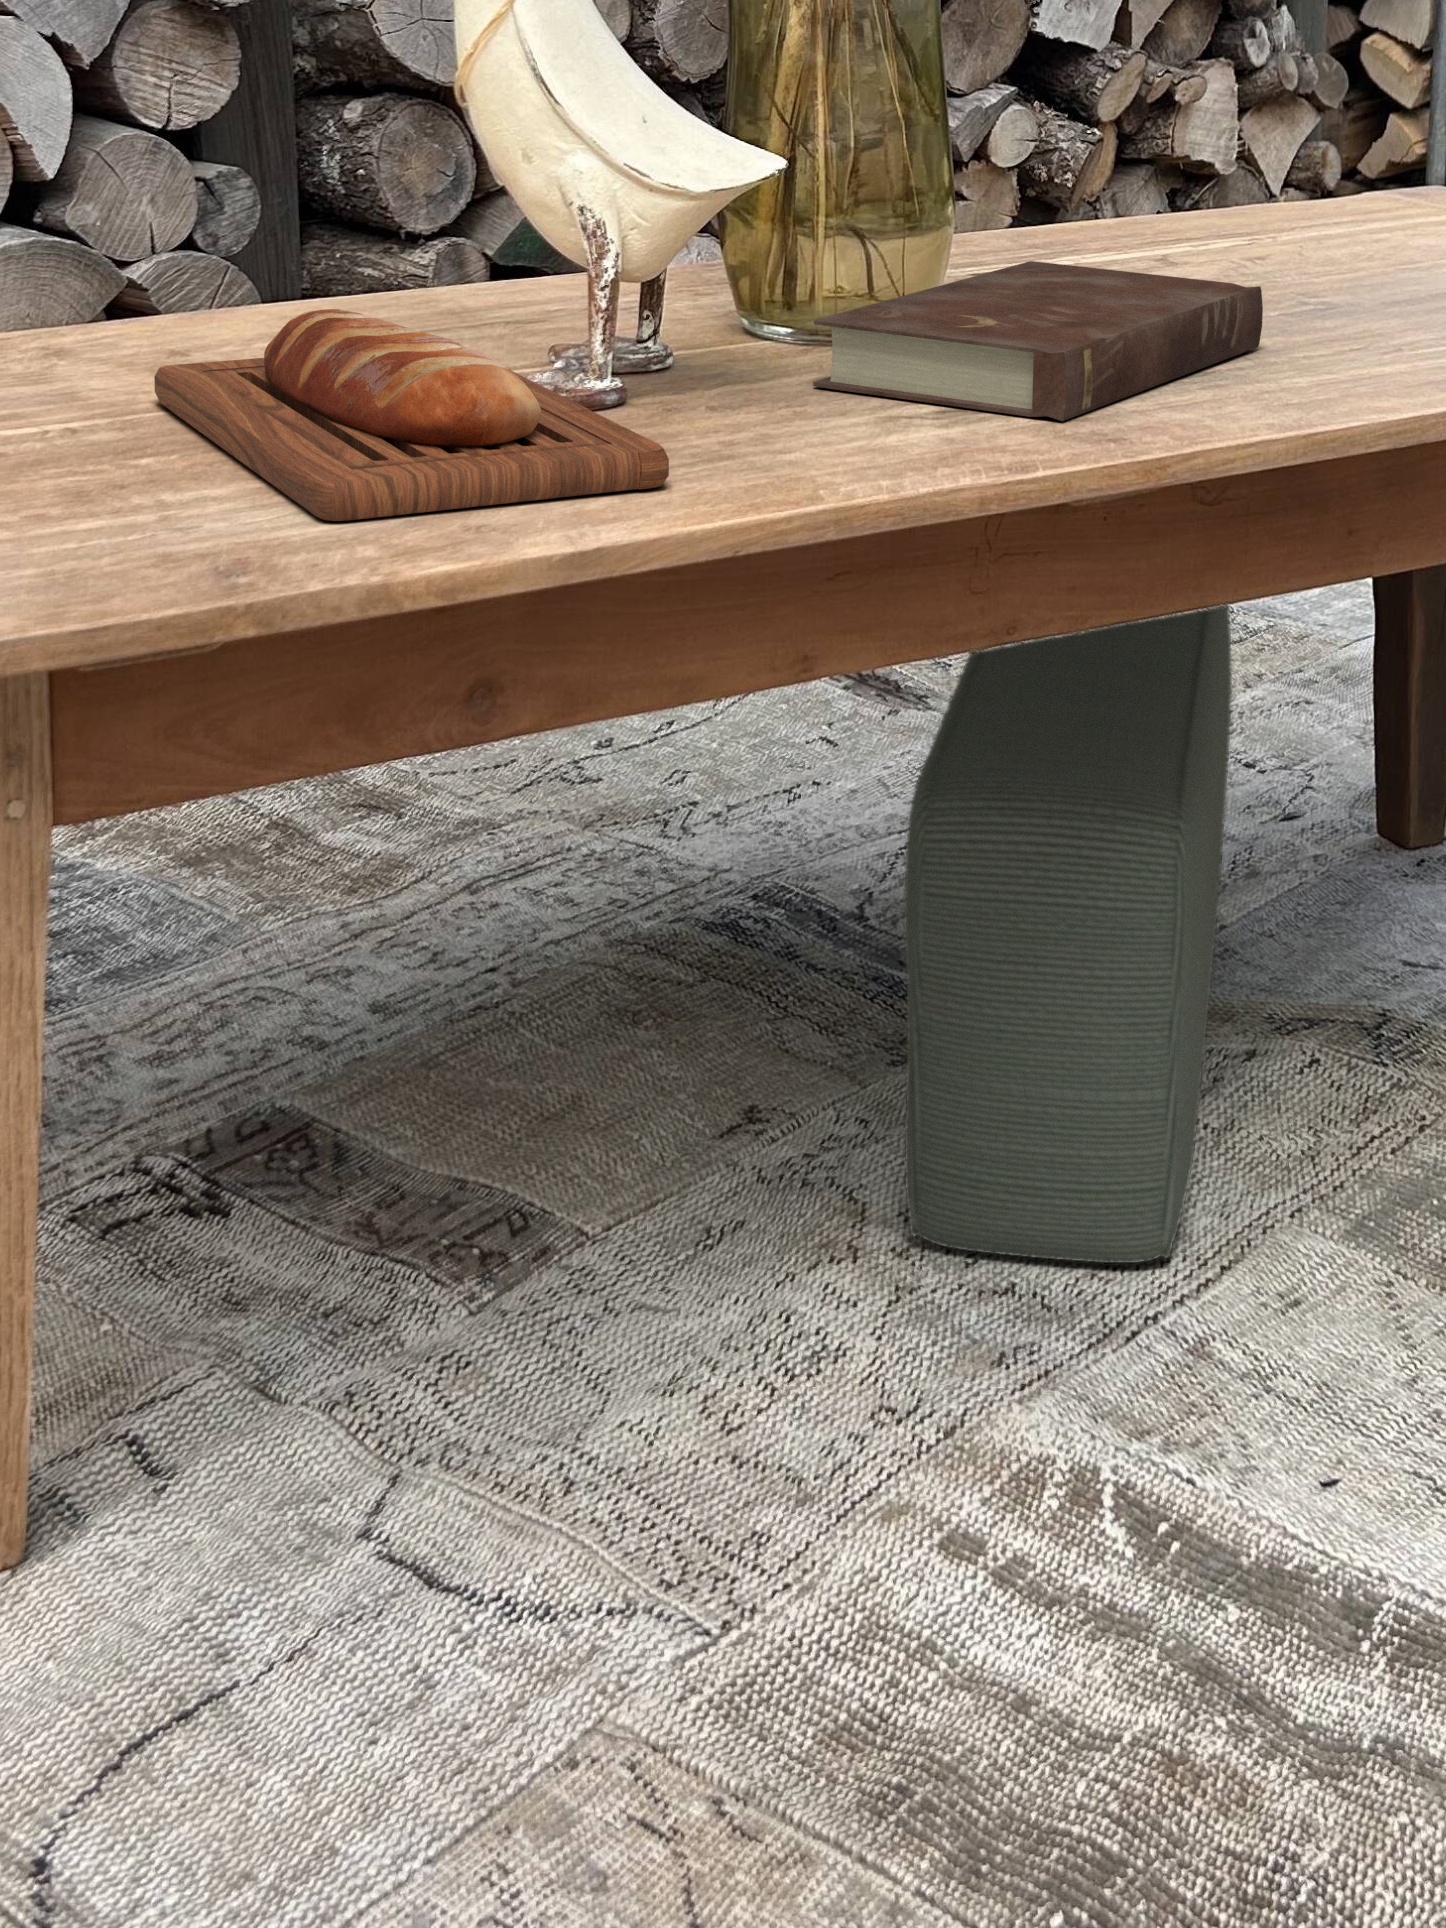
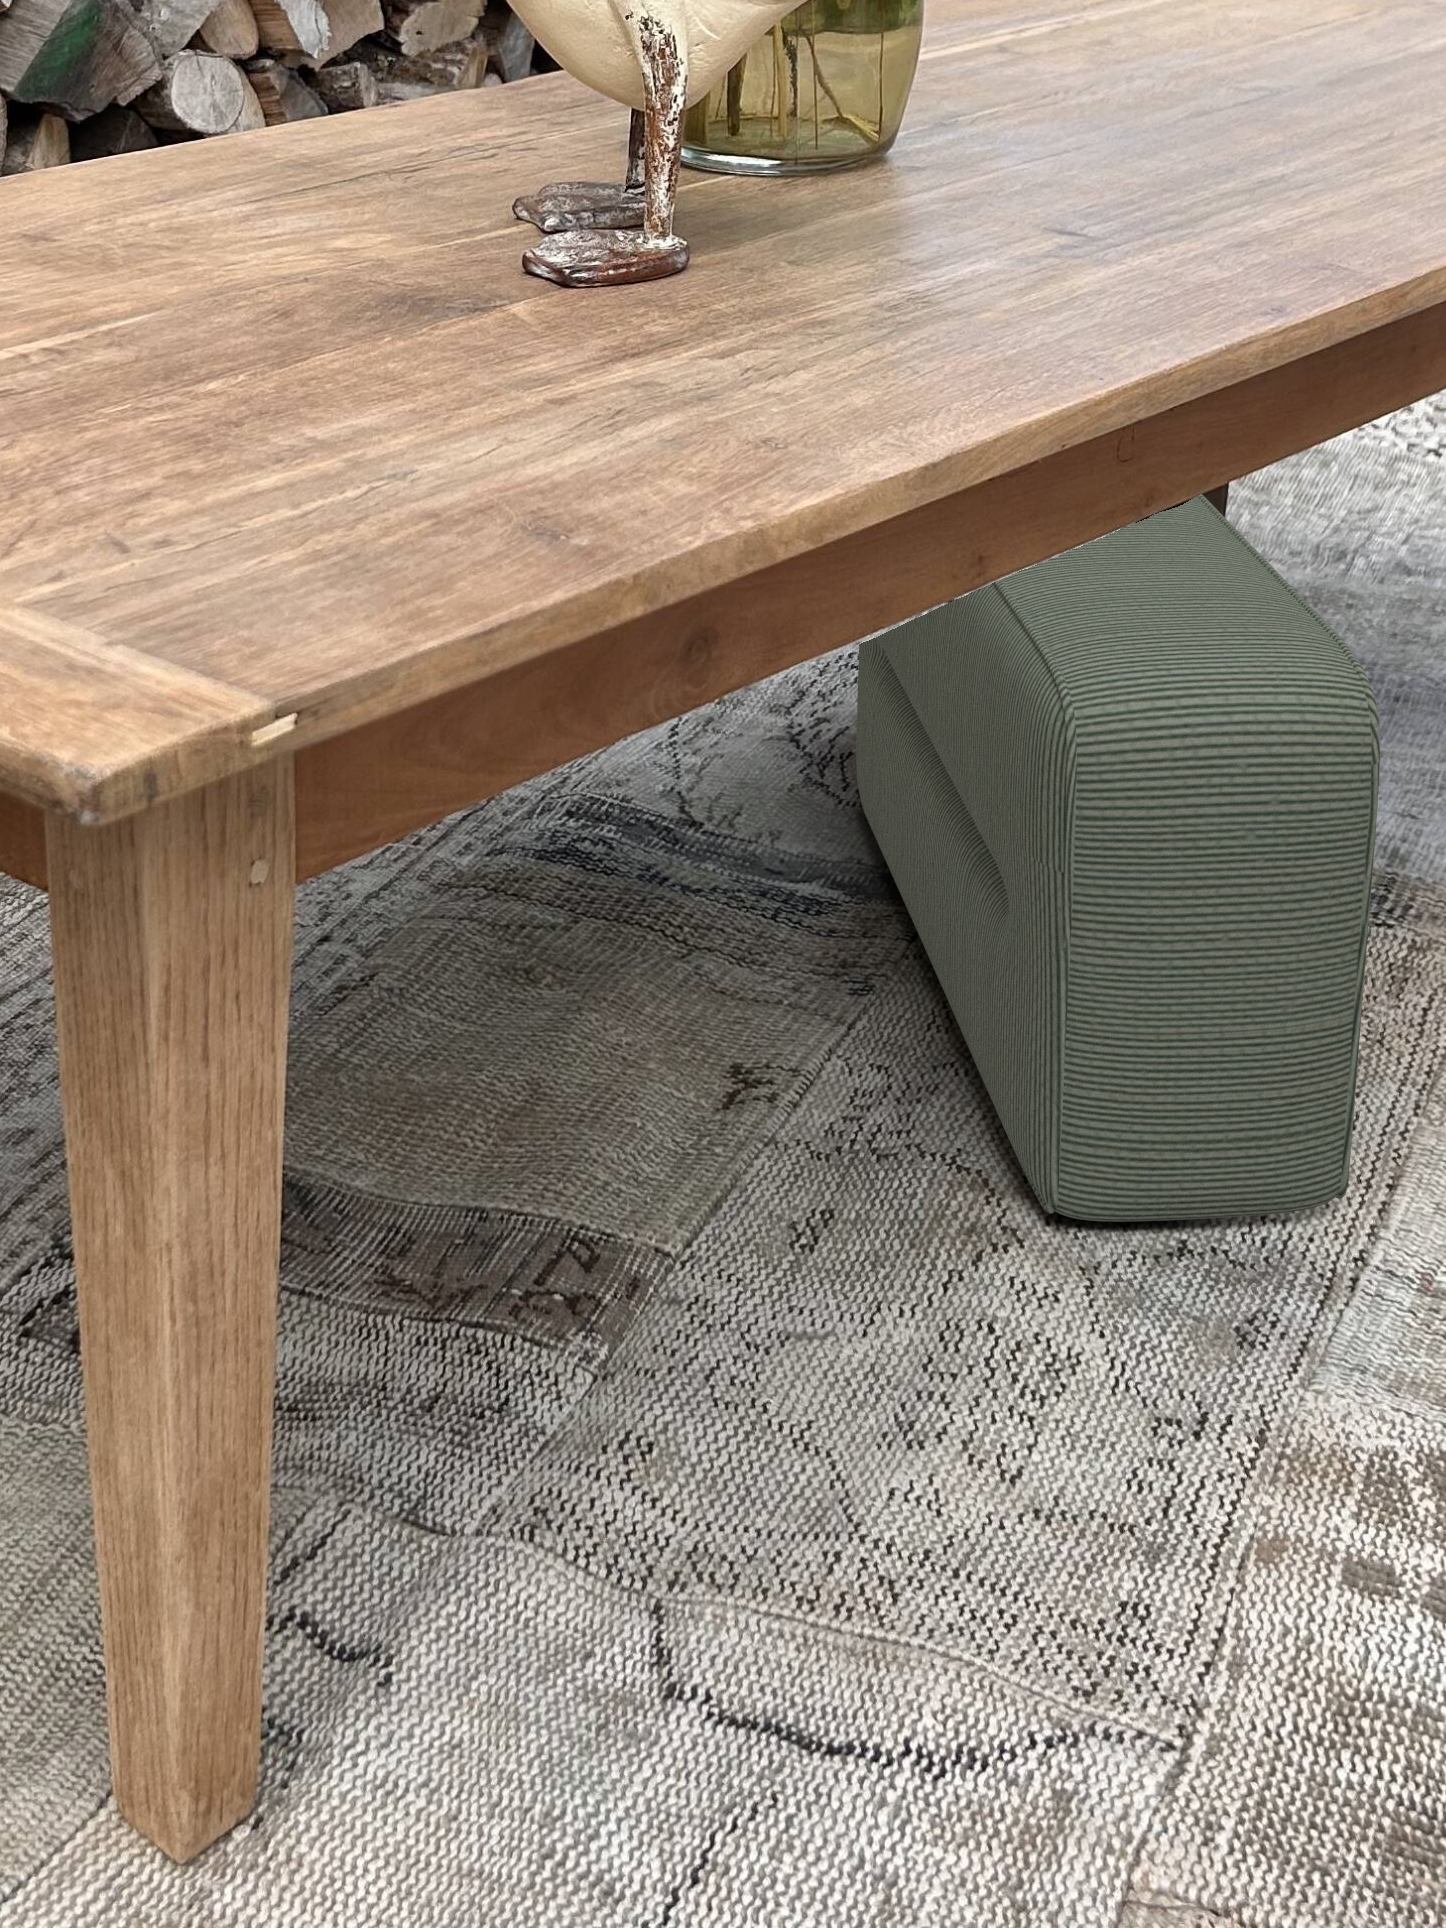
book: present [813,261,1263,421] -> none [917,51,1328,238]
bread loaf: present [154,309,669,521] -> none [149,153,980,432]

